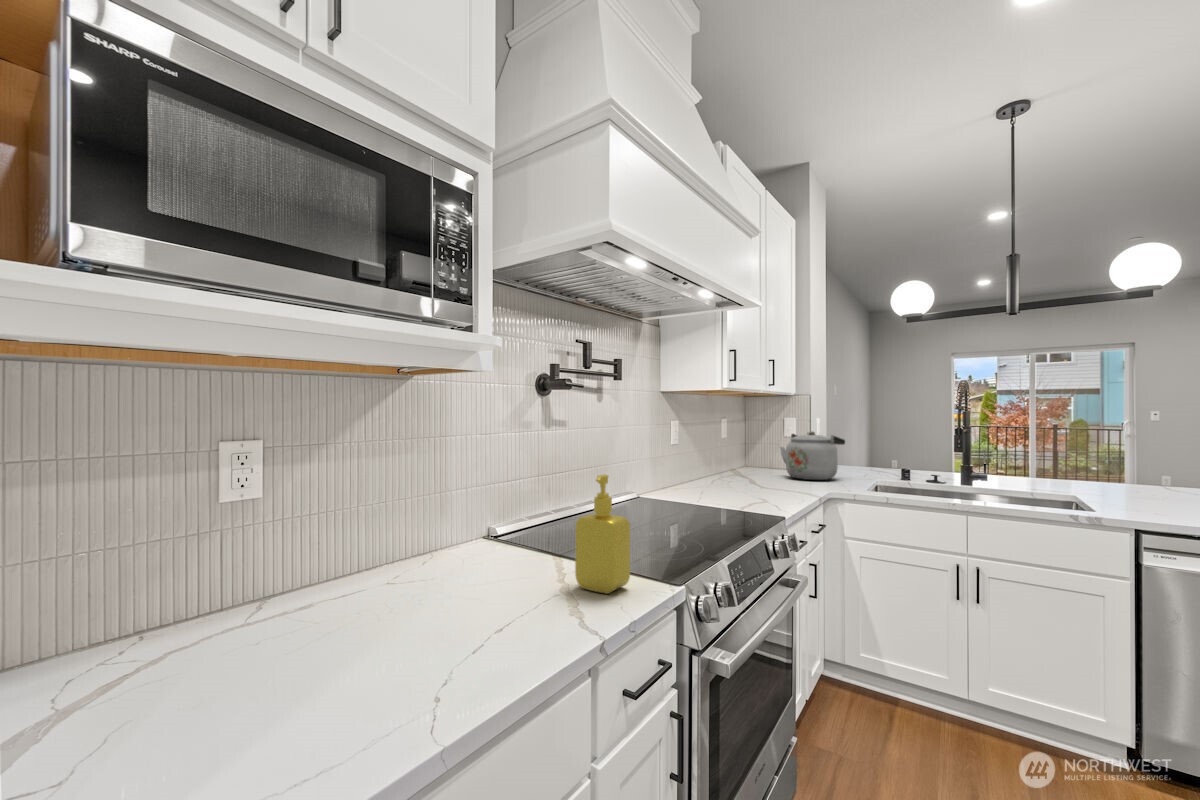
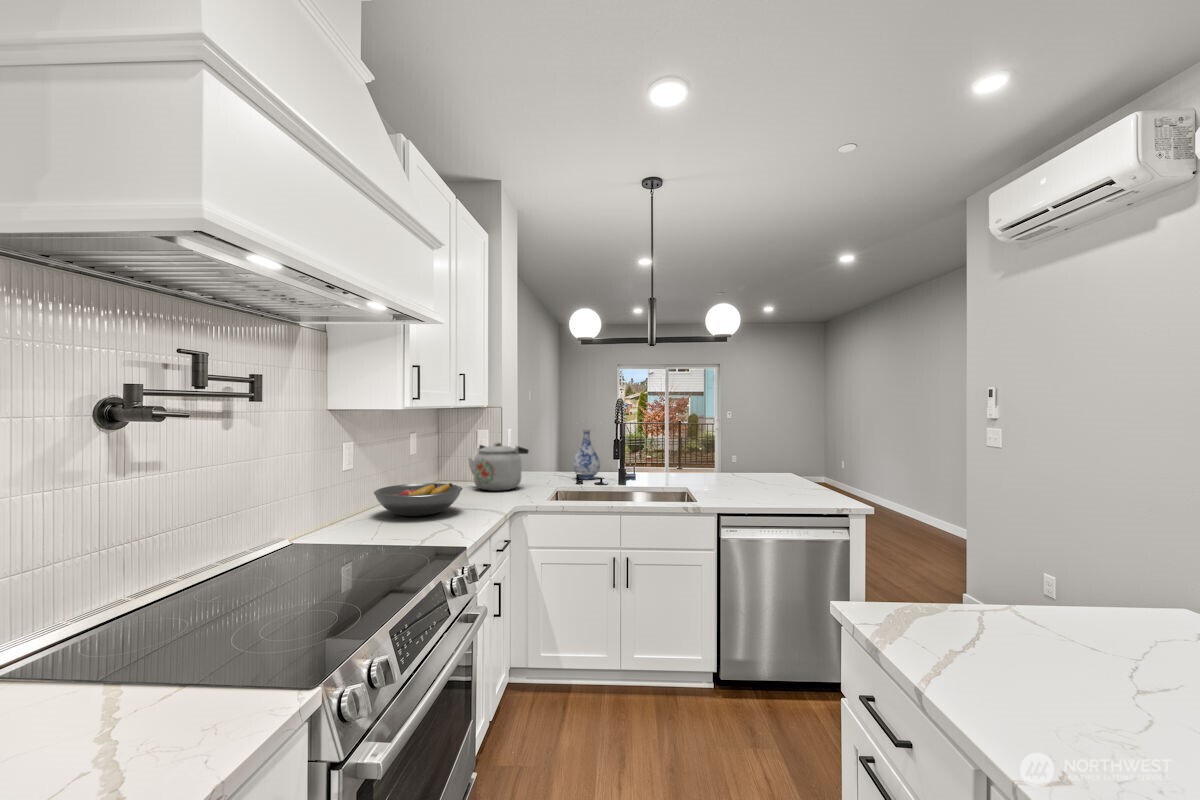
vase: none [898,422,933,477] -> present [573,430,600,479]
fruit bowl: none [697,464,778,492] -> present [374,483,462,516]
soap dispenser: present [575,475,630,594] -> none [135,565,233,741]

